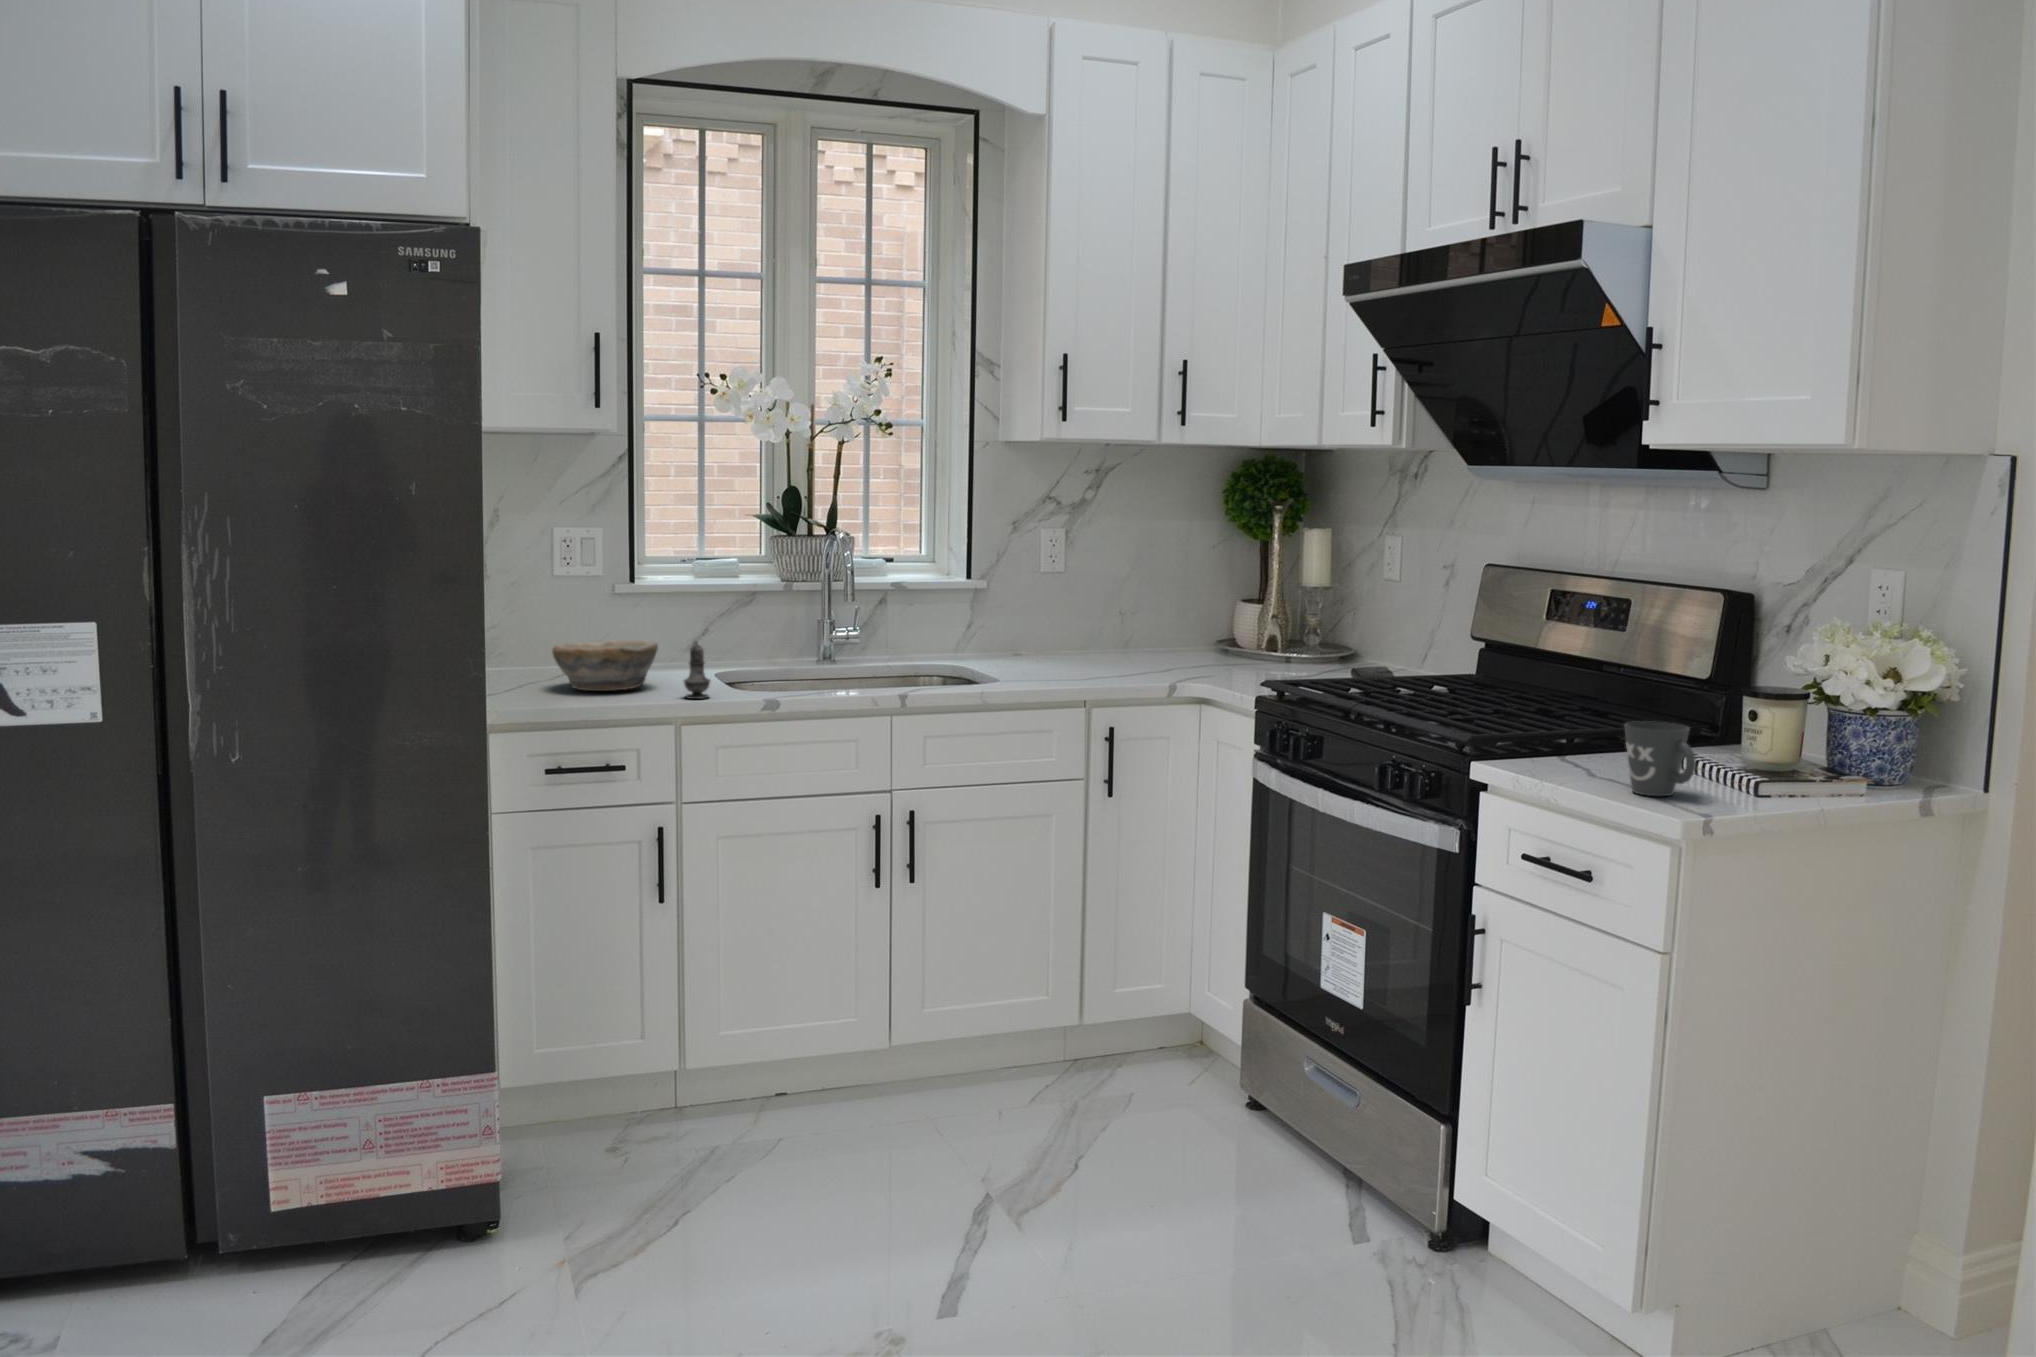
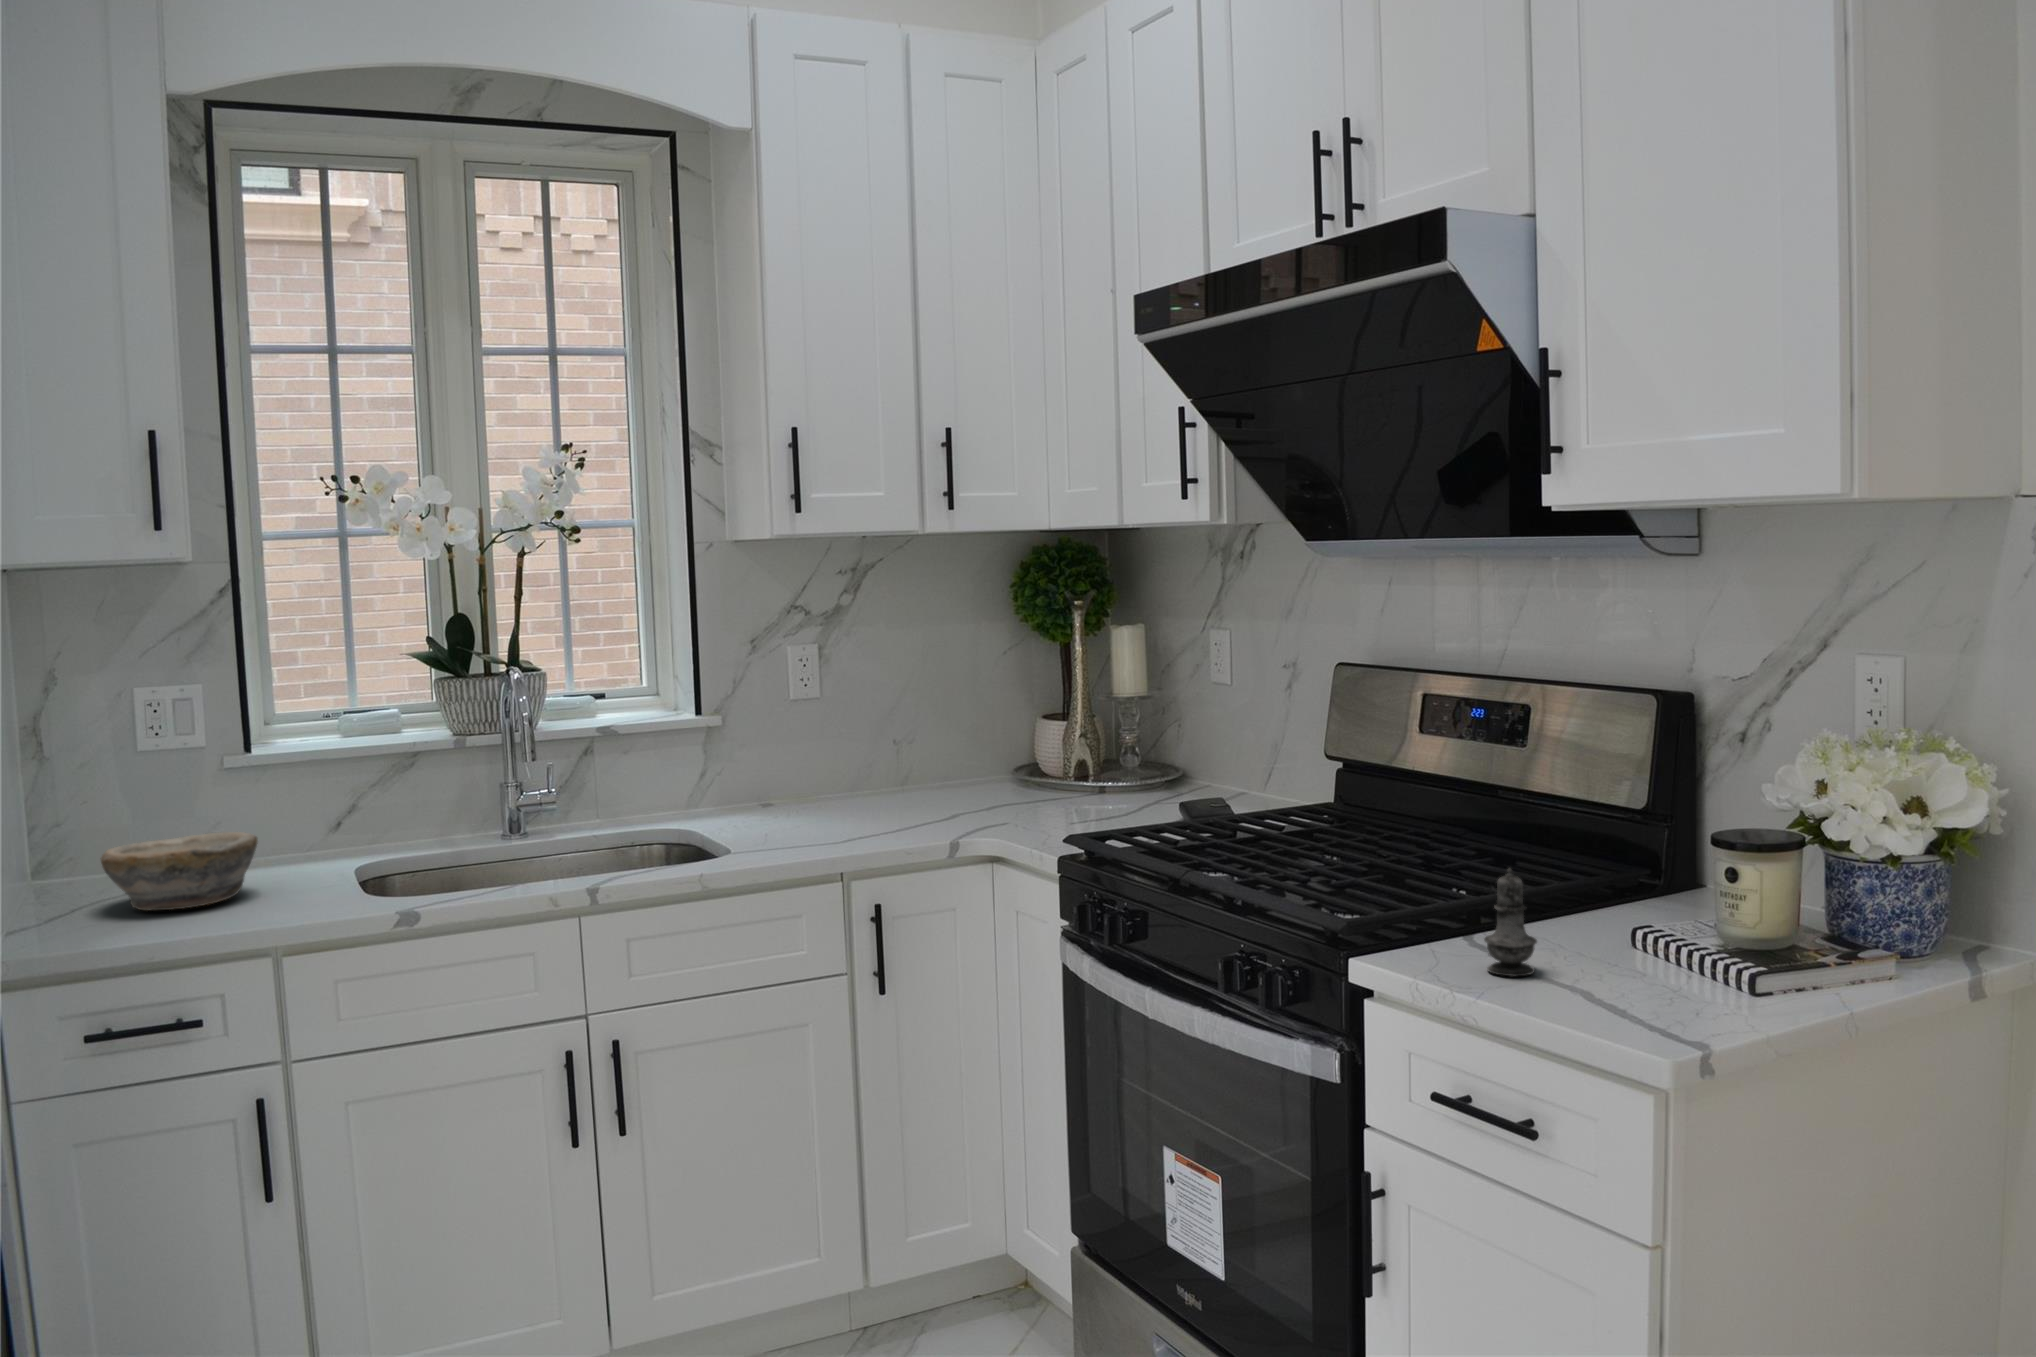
salt shaker: present [684,642,710,699] -> present [1484,868,1537,976]
mug: present [1625,721,1696,796] -> none [1565,896,1674,1008]

